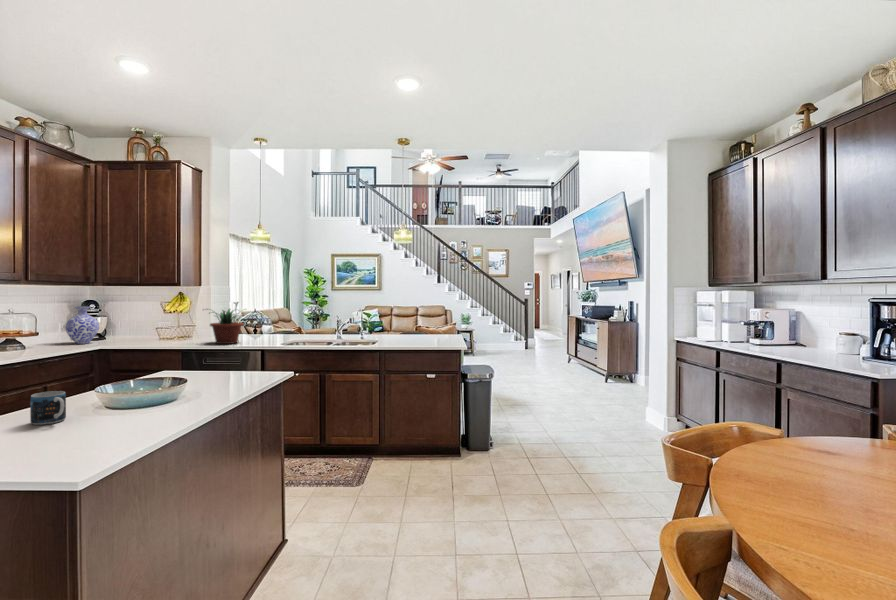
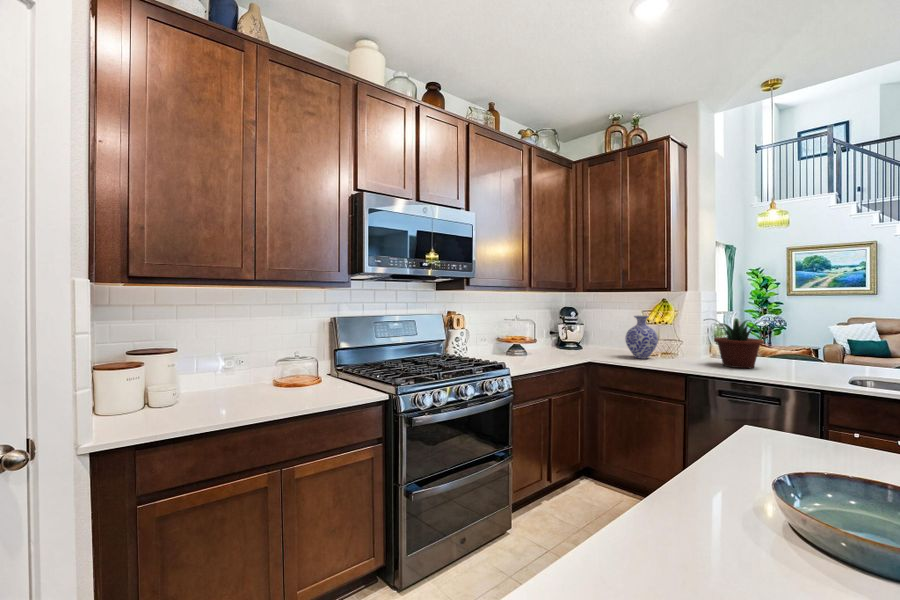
vase: present [65,306,99,344] -> present [625,316,658,359]
mug: present [30,391,66,425] -> none [691,473,771,549]

